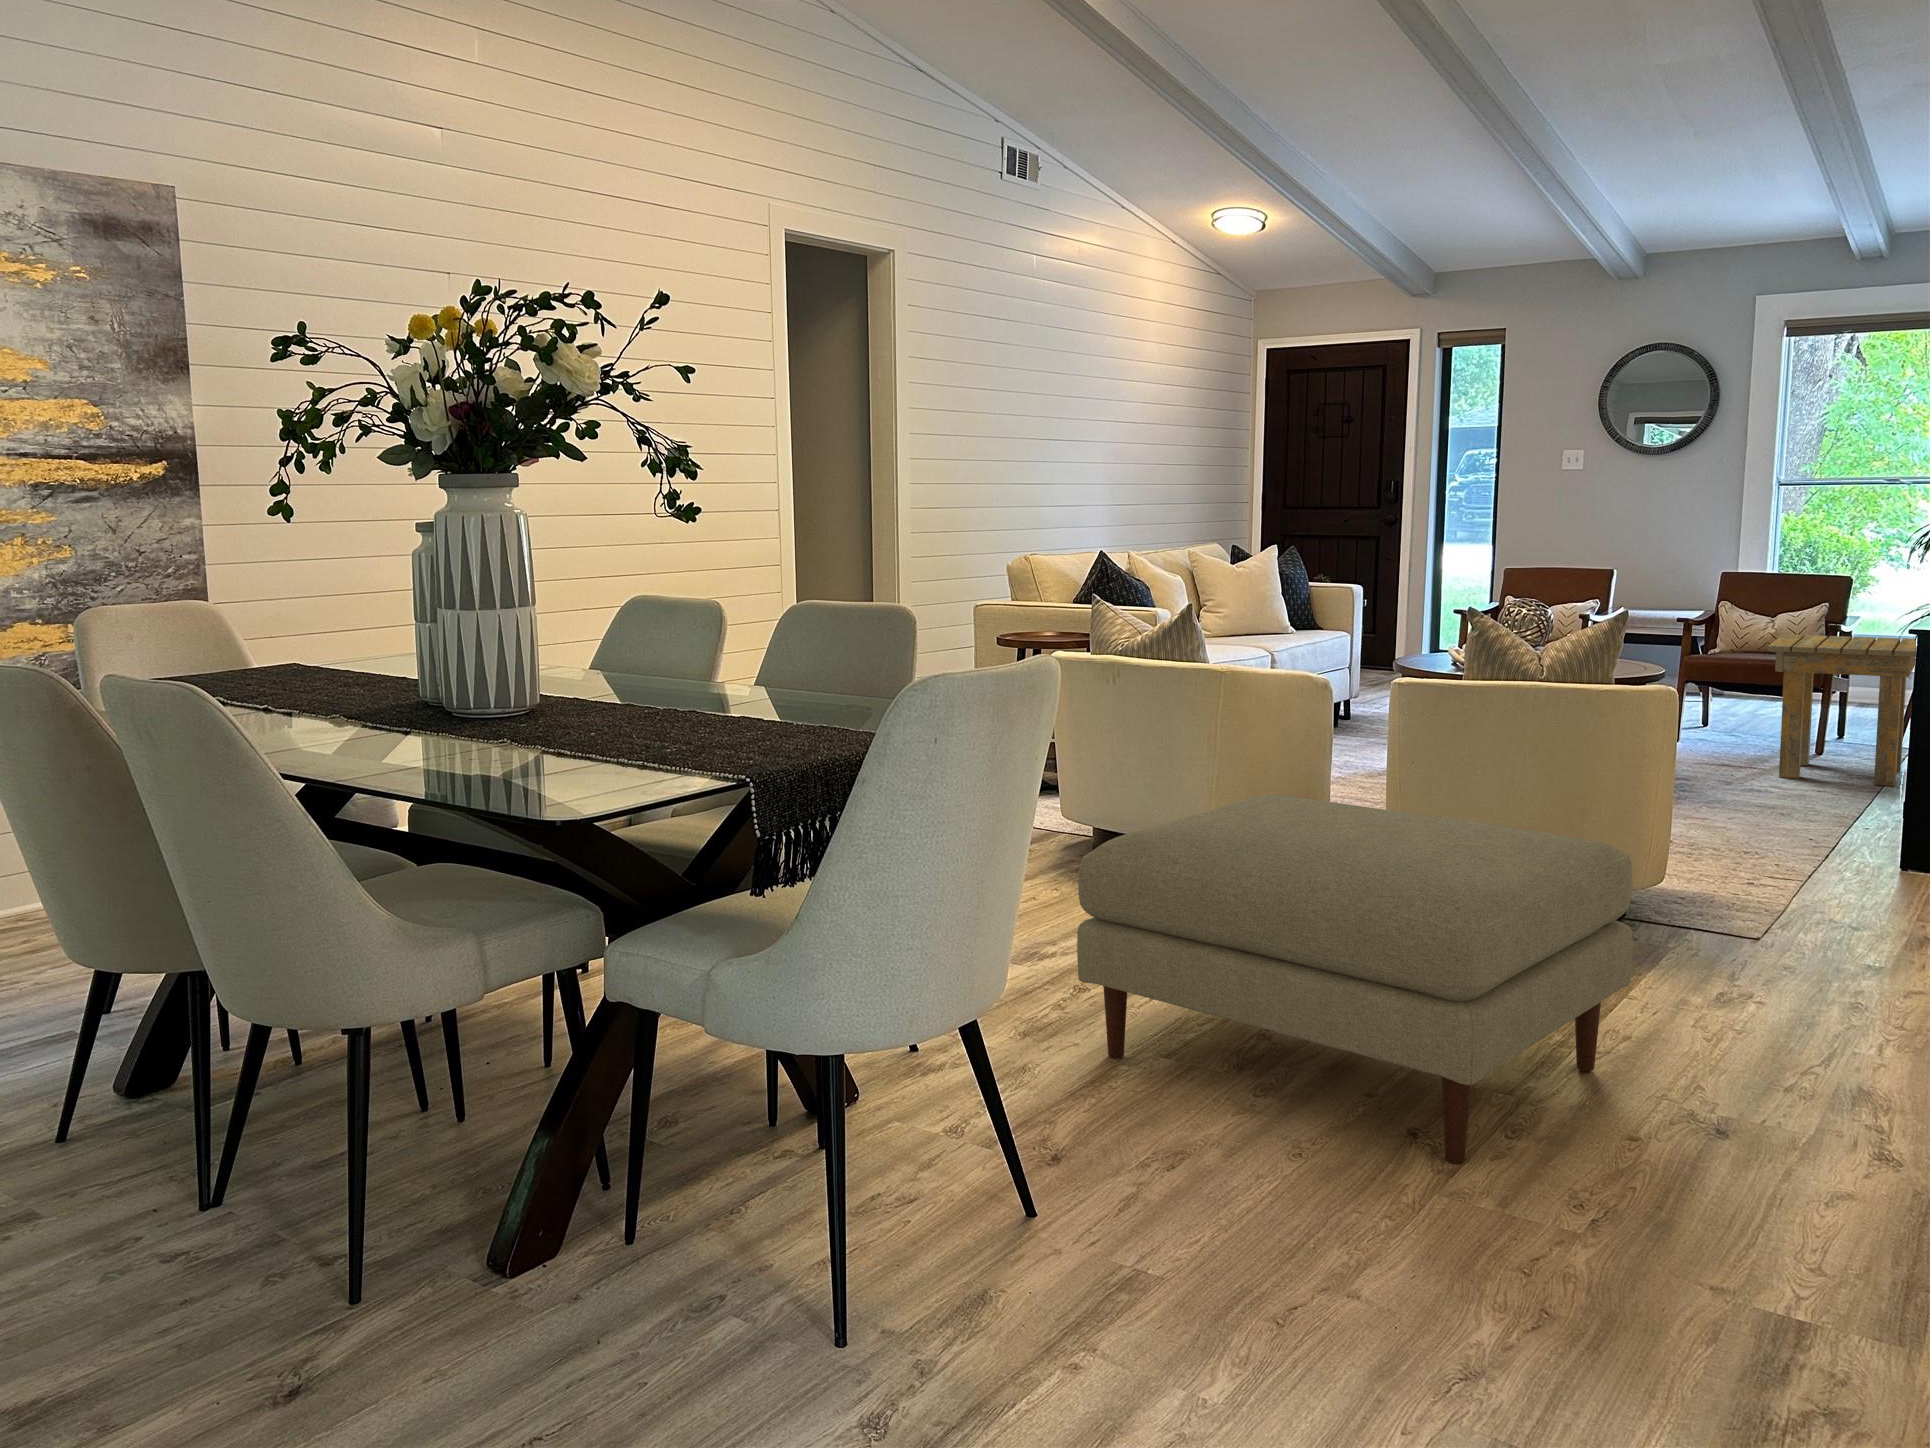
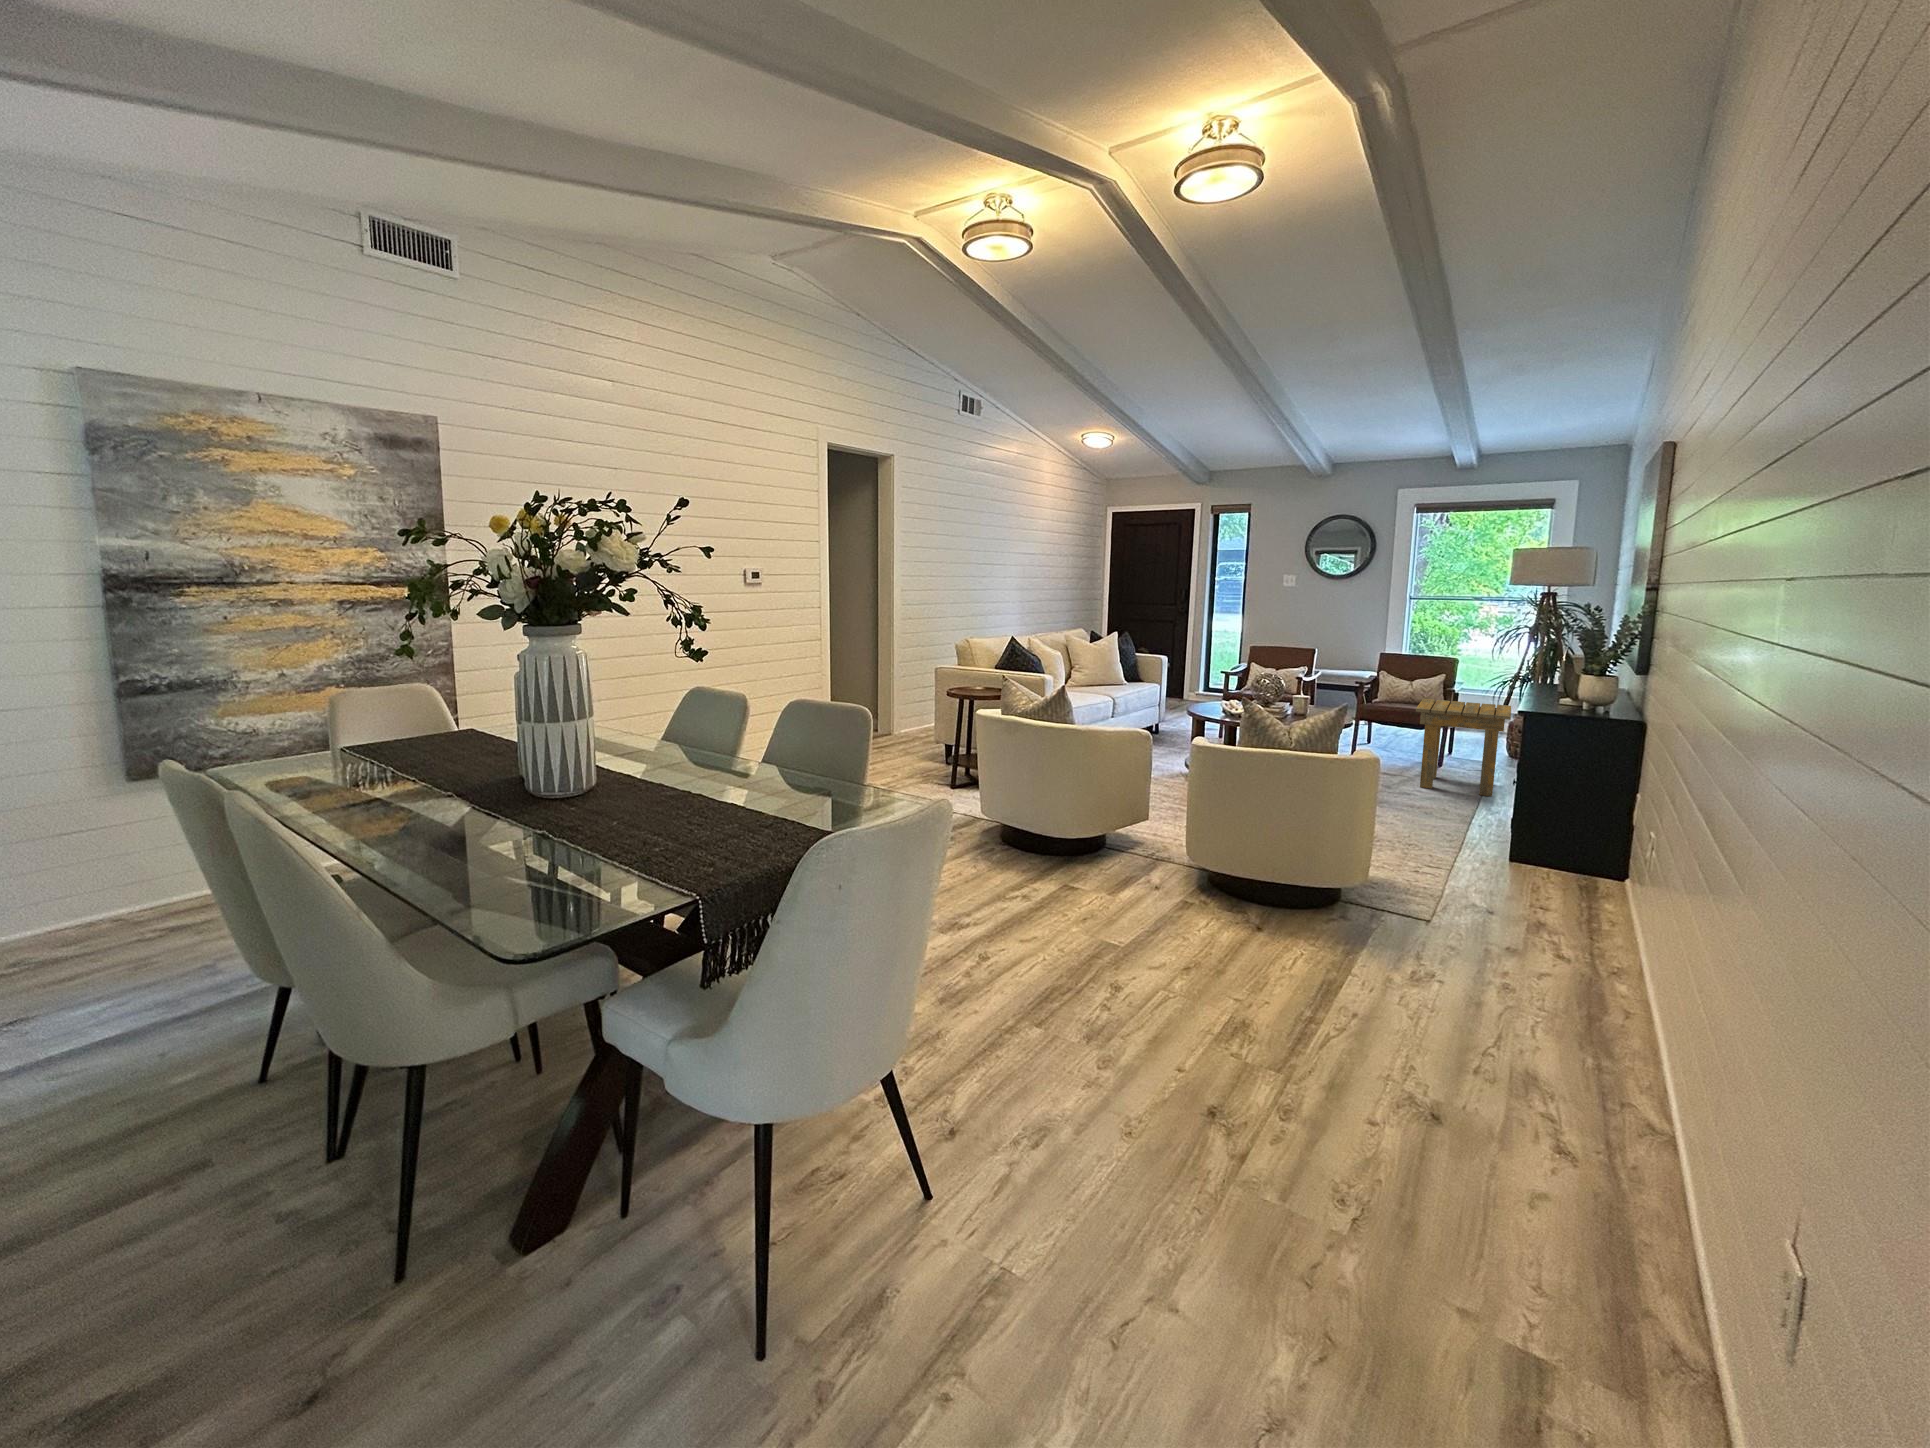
ottoman: present [1077,795,1633,1164] -> none [981,836,1364,1147]

